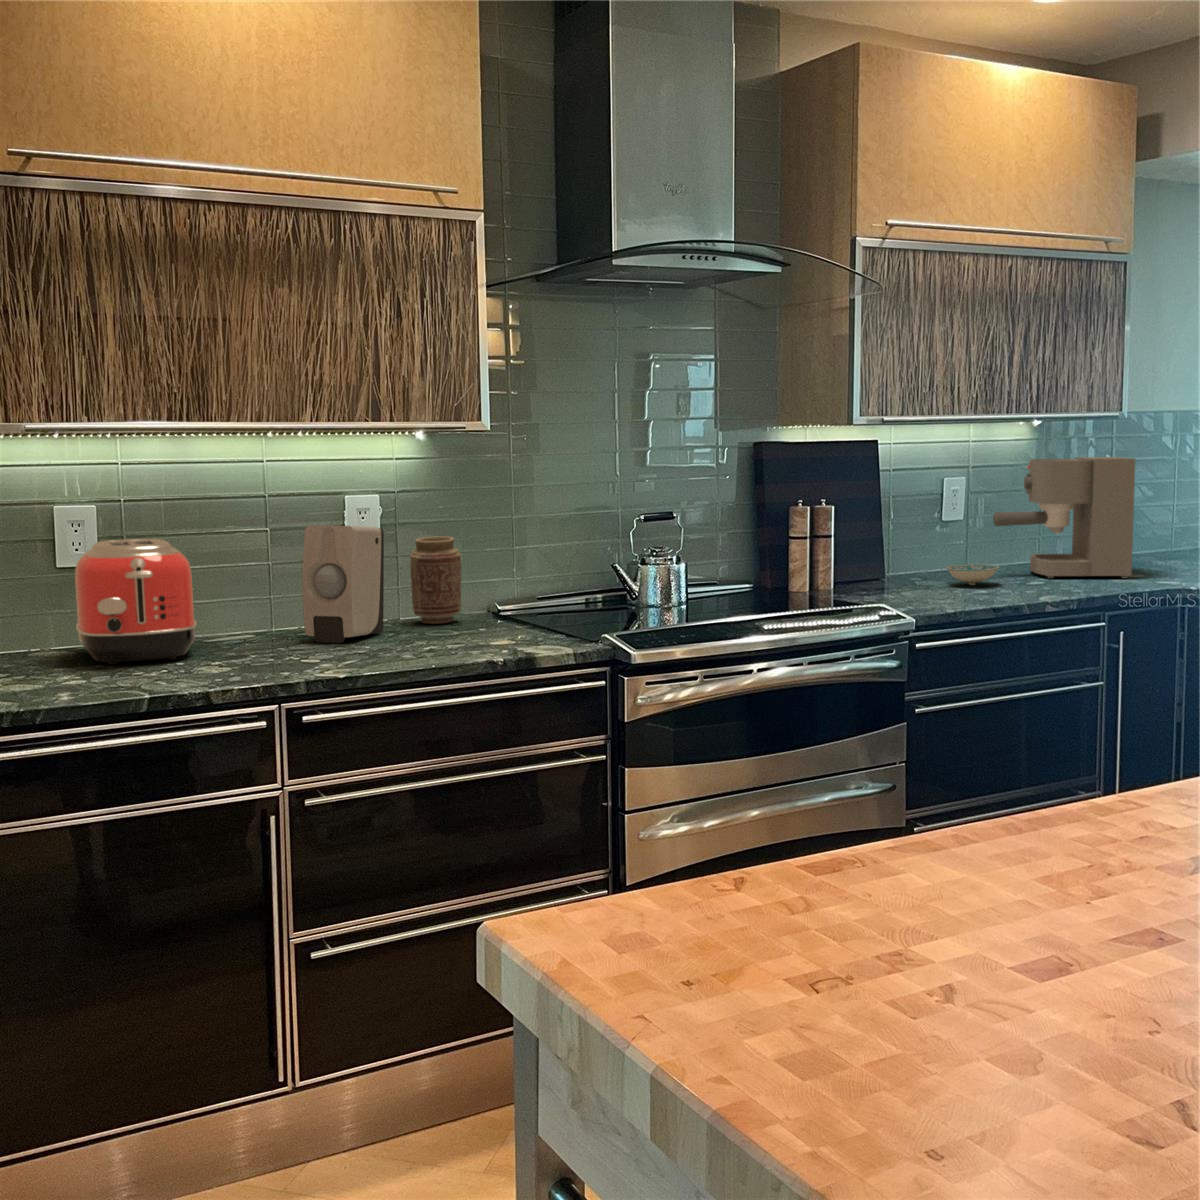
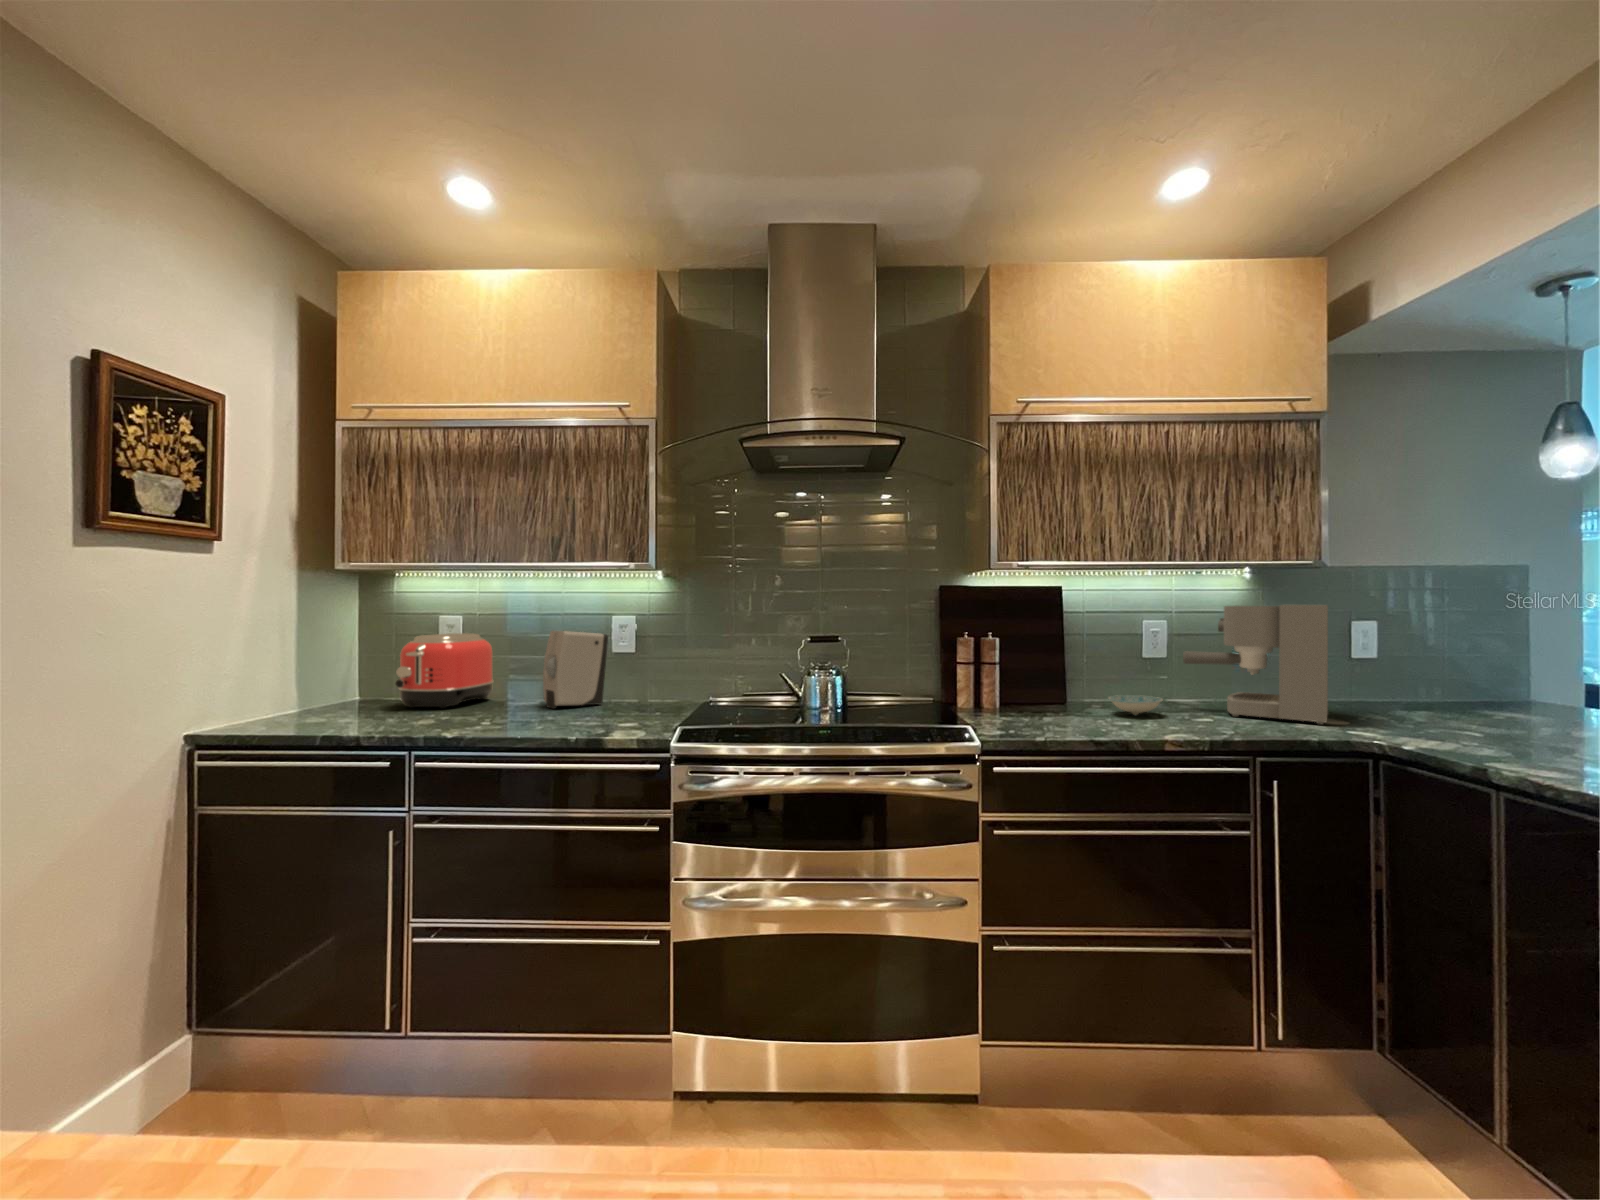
vase: present [410,536,461,624] -> none [642,643,677,702]

